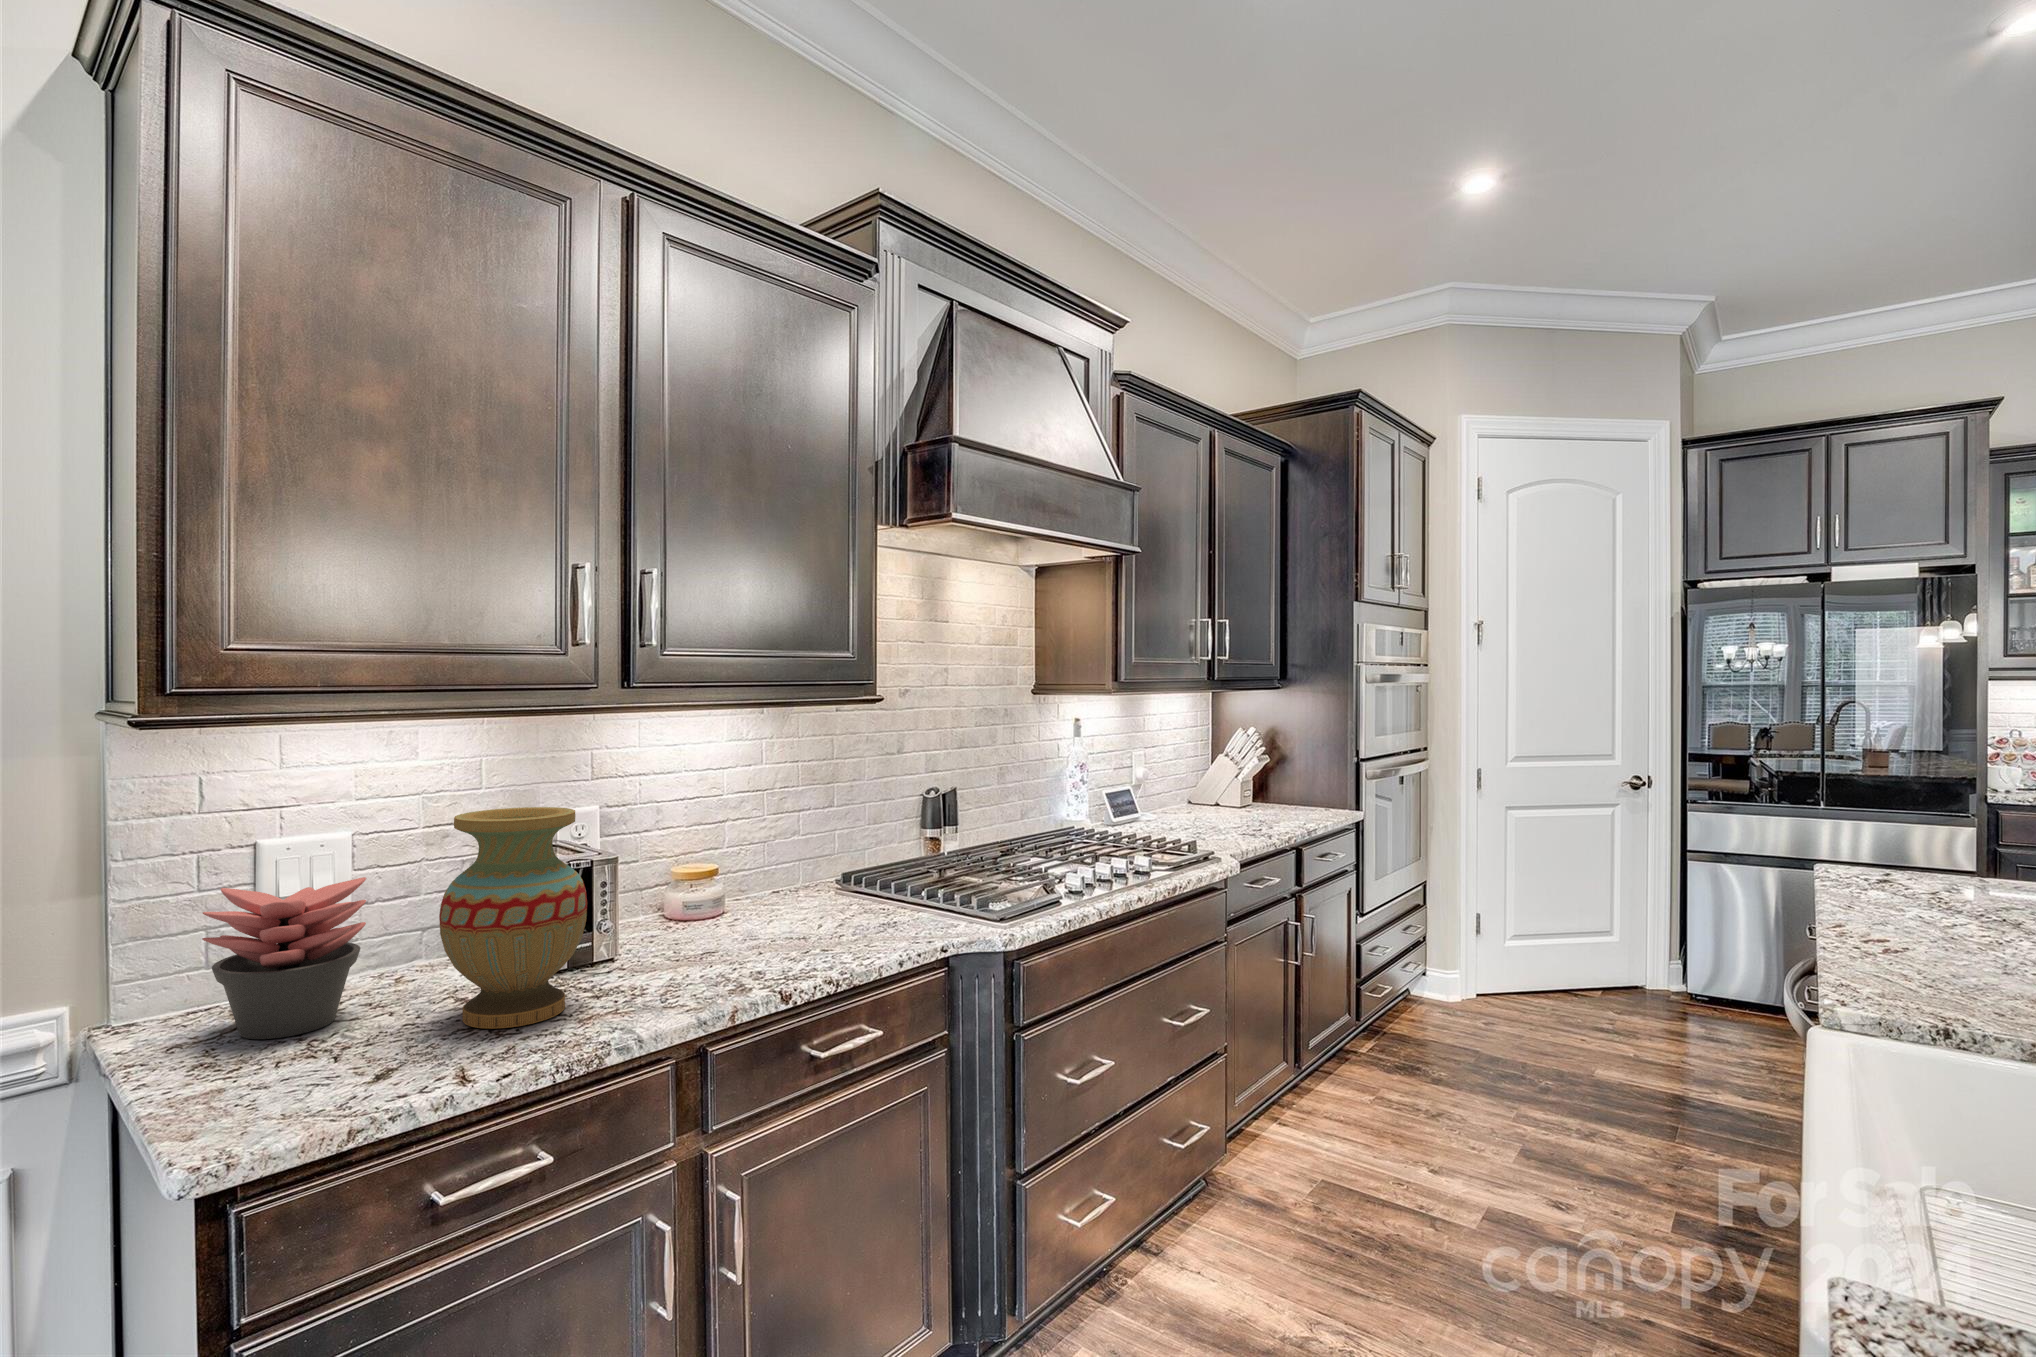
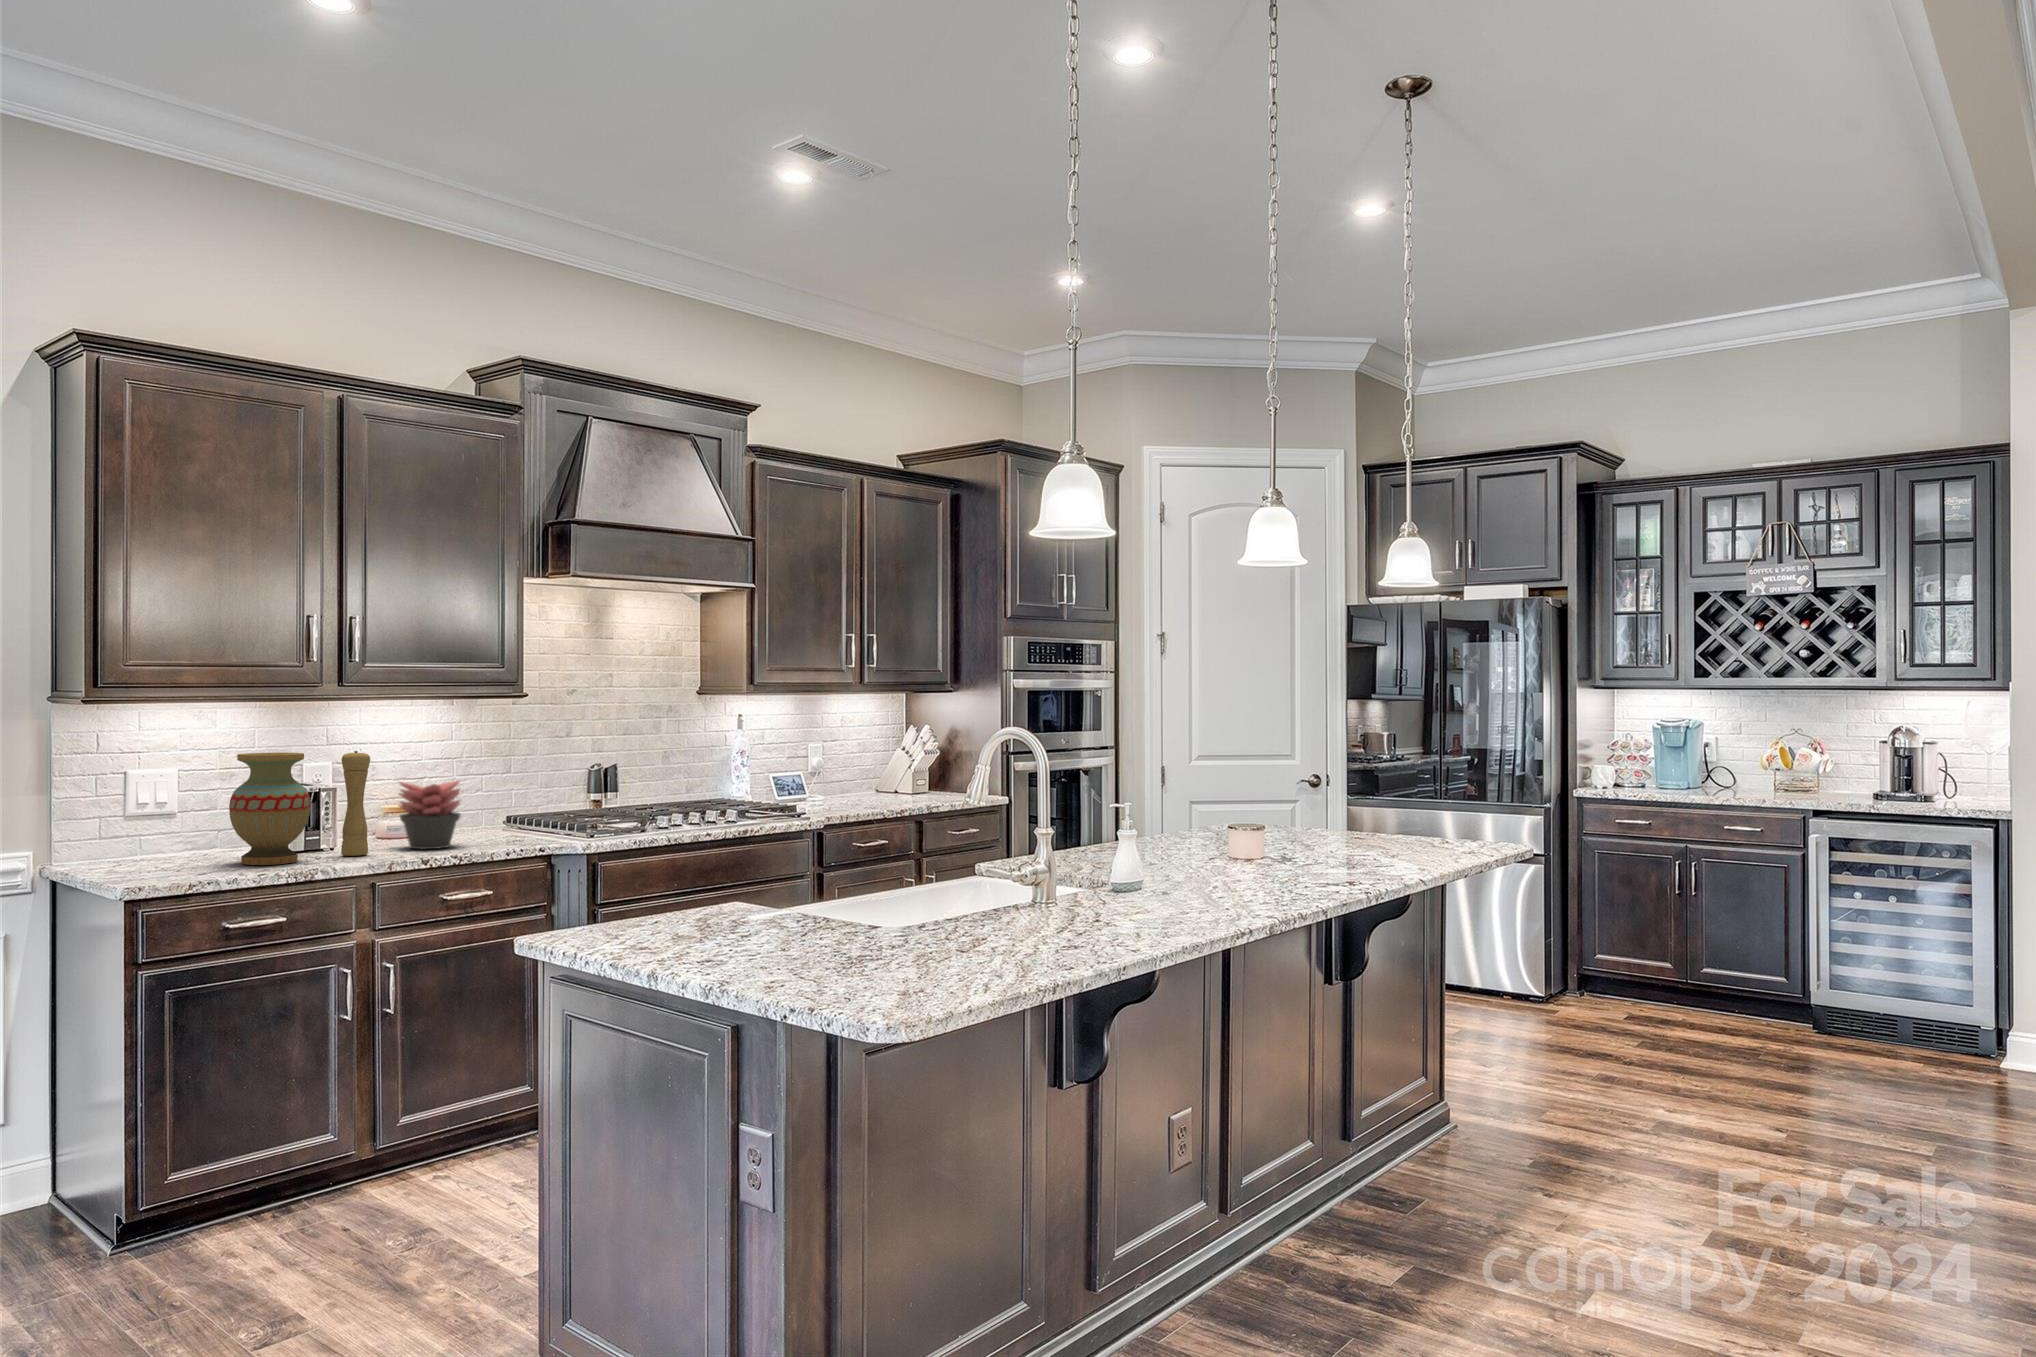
pepper mill: none [636,800,683,984] -> present [341,751,370,856]
succulent plant: present [202,877,366,1039] -> present [399,781,461,849]

